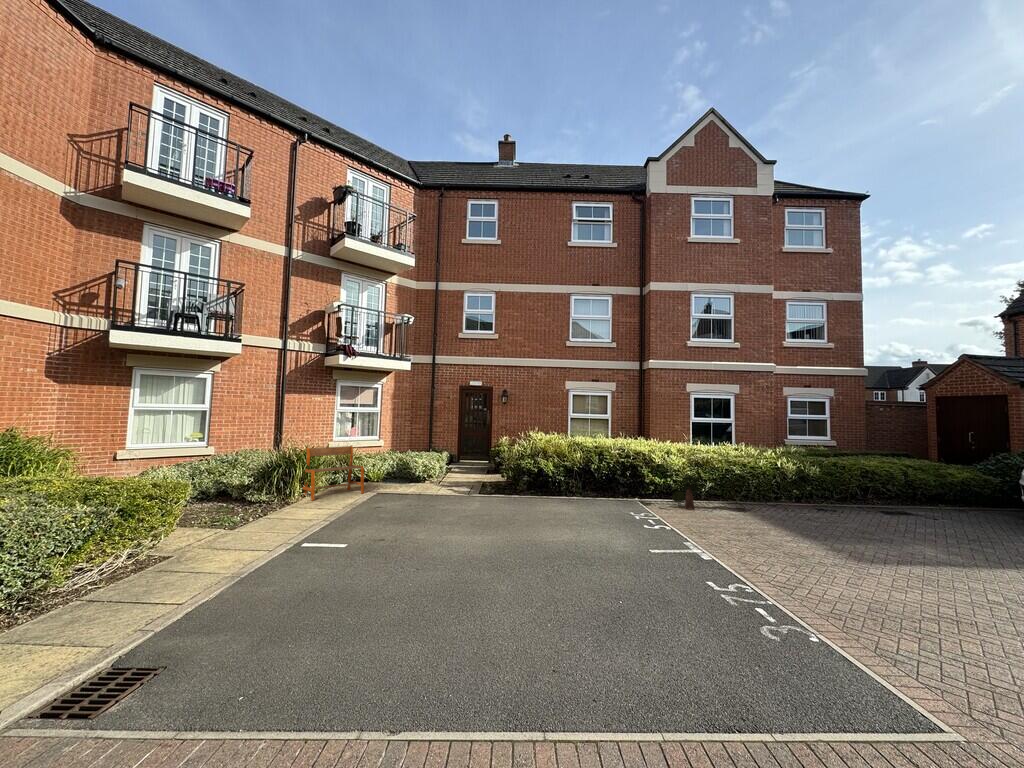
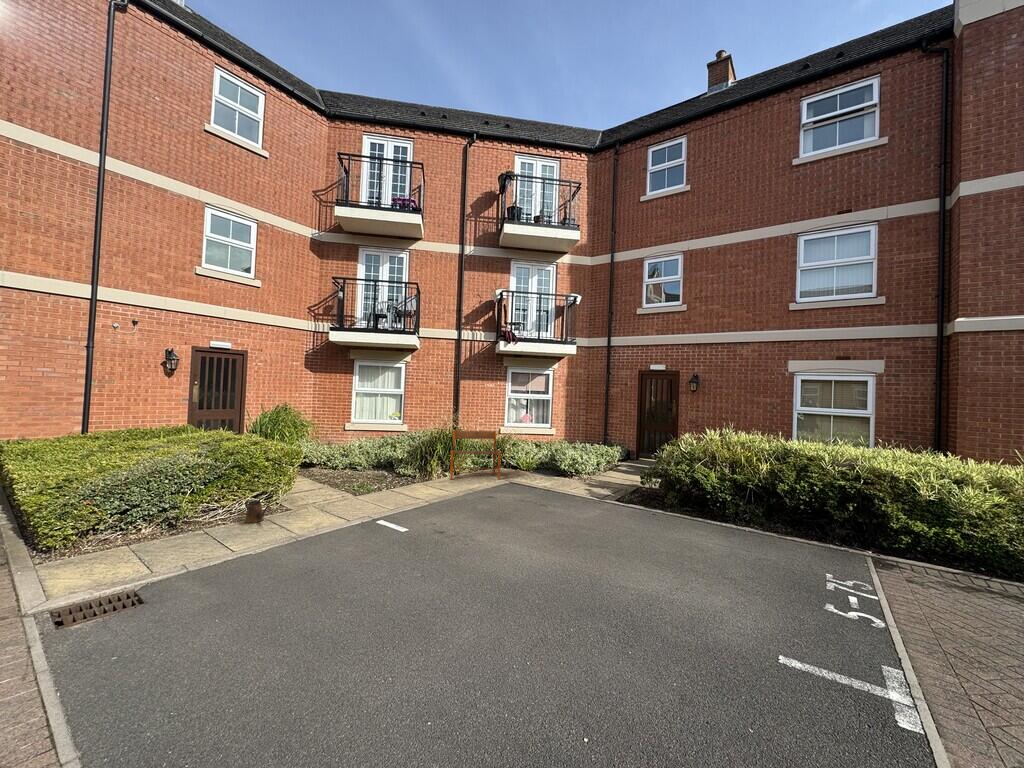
potted plant: present [672,474,699,510] -> none [904,512,966,579]
watering can: none [97,554,159,592] -> present [245,500,271,523]

